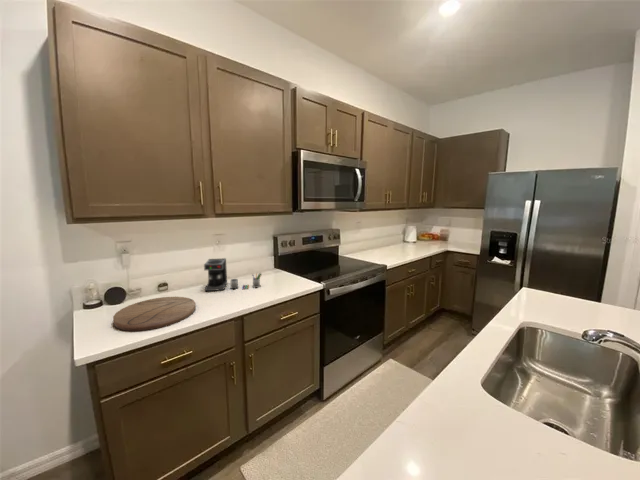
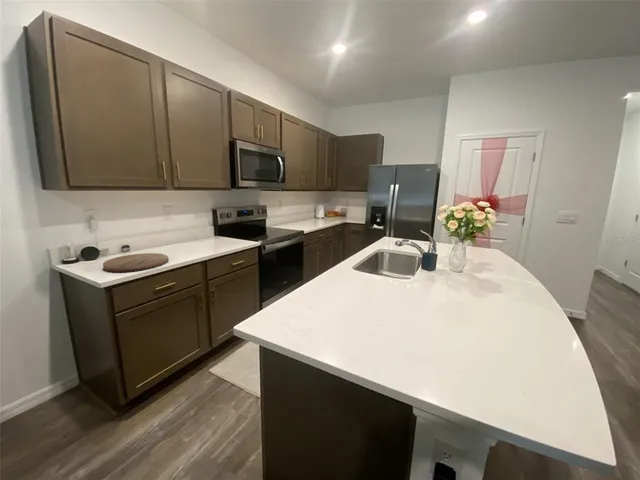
coffee maker: present [204,258,261,291] -> none [164,226,212,251]

